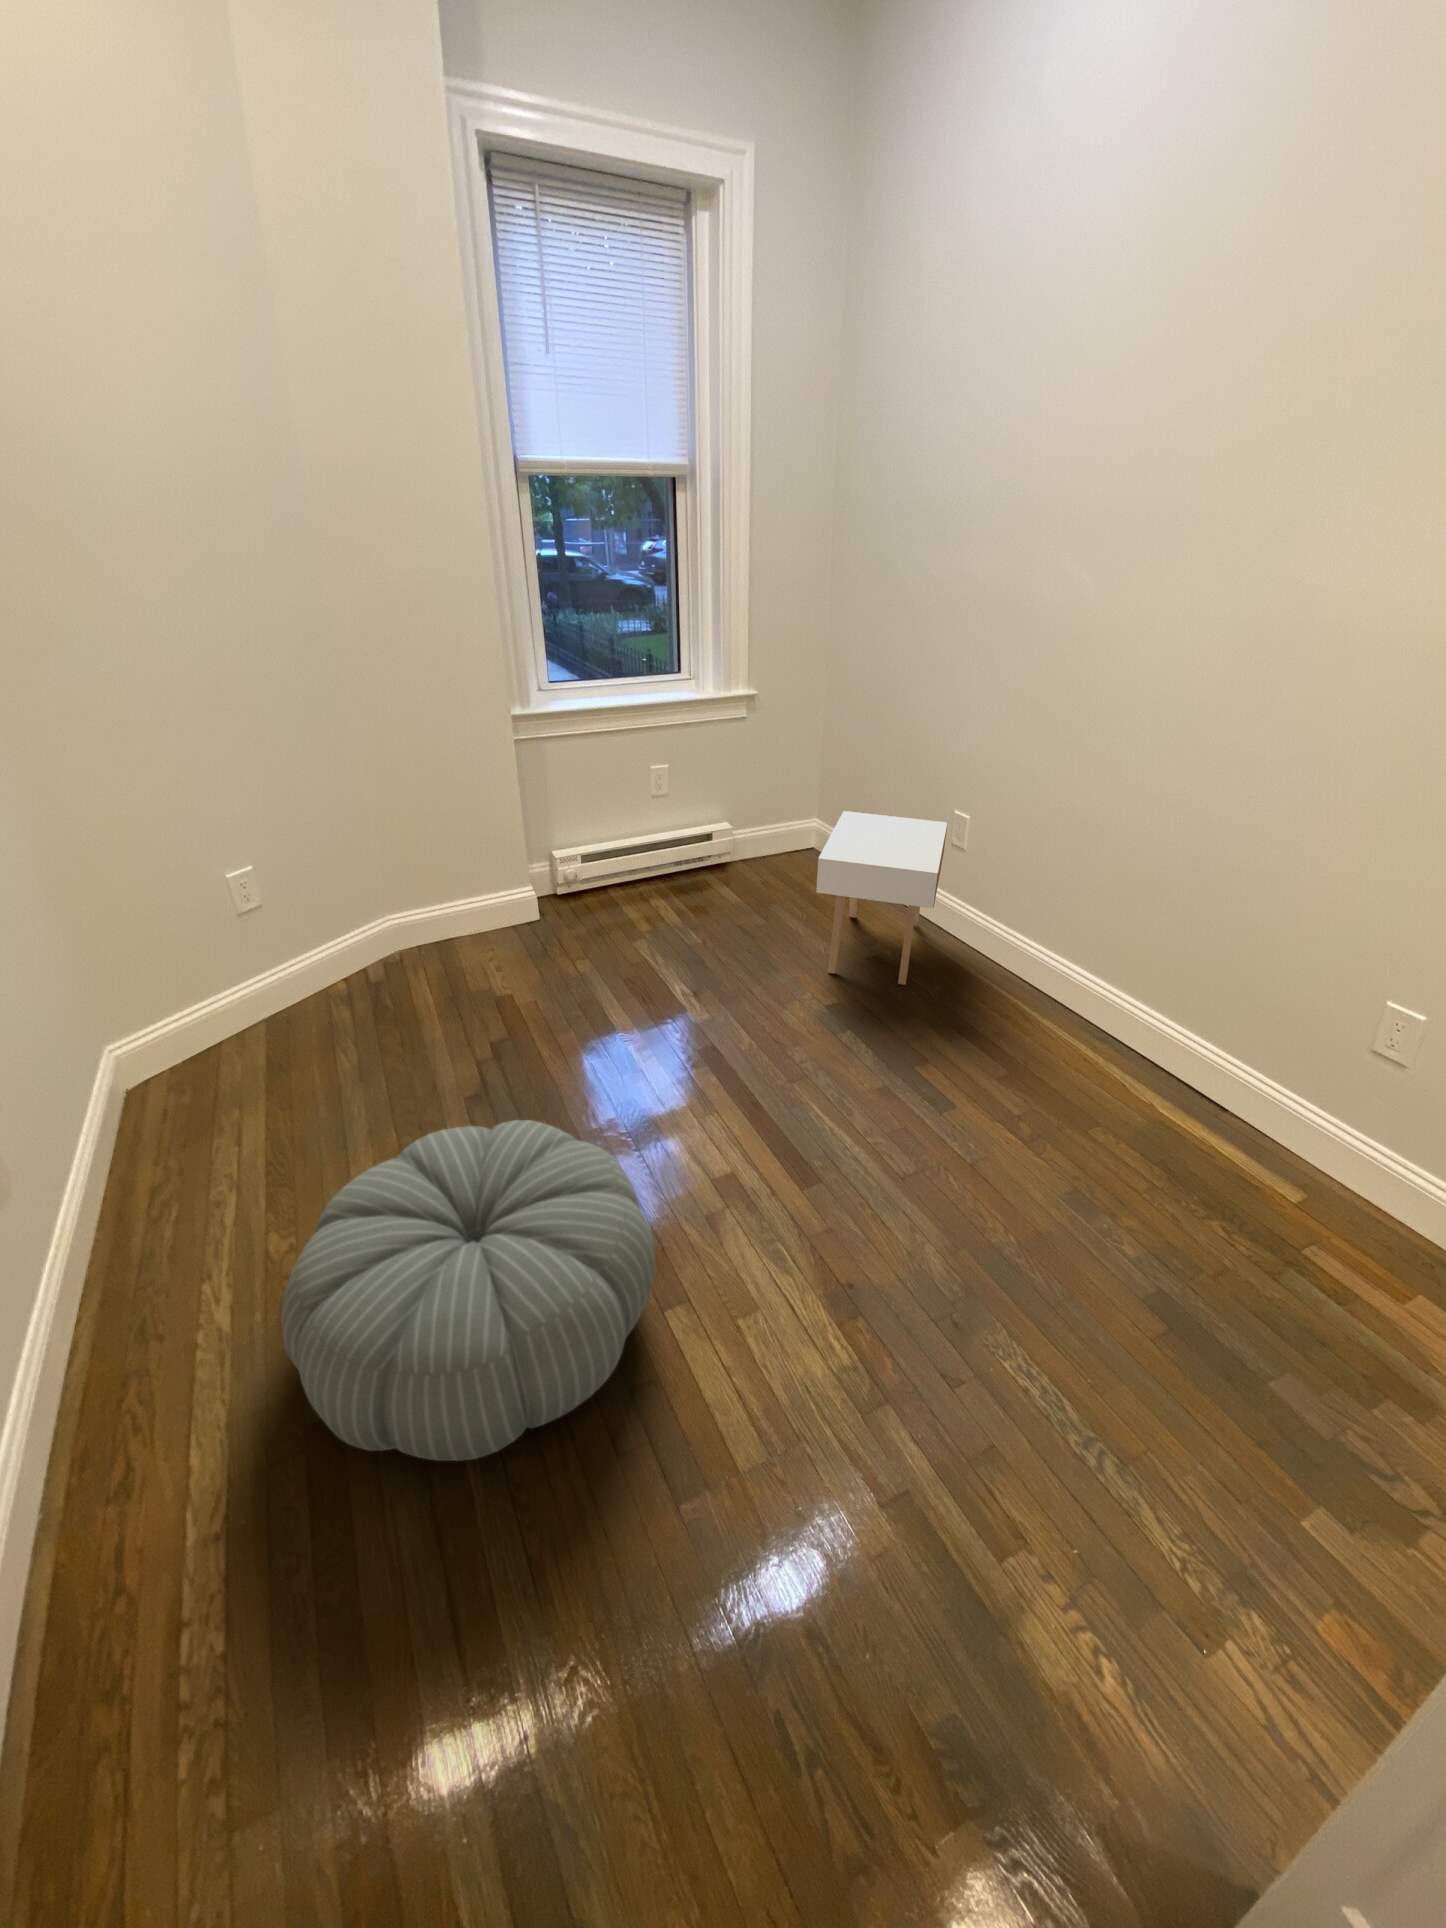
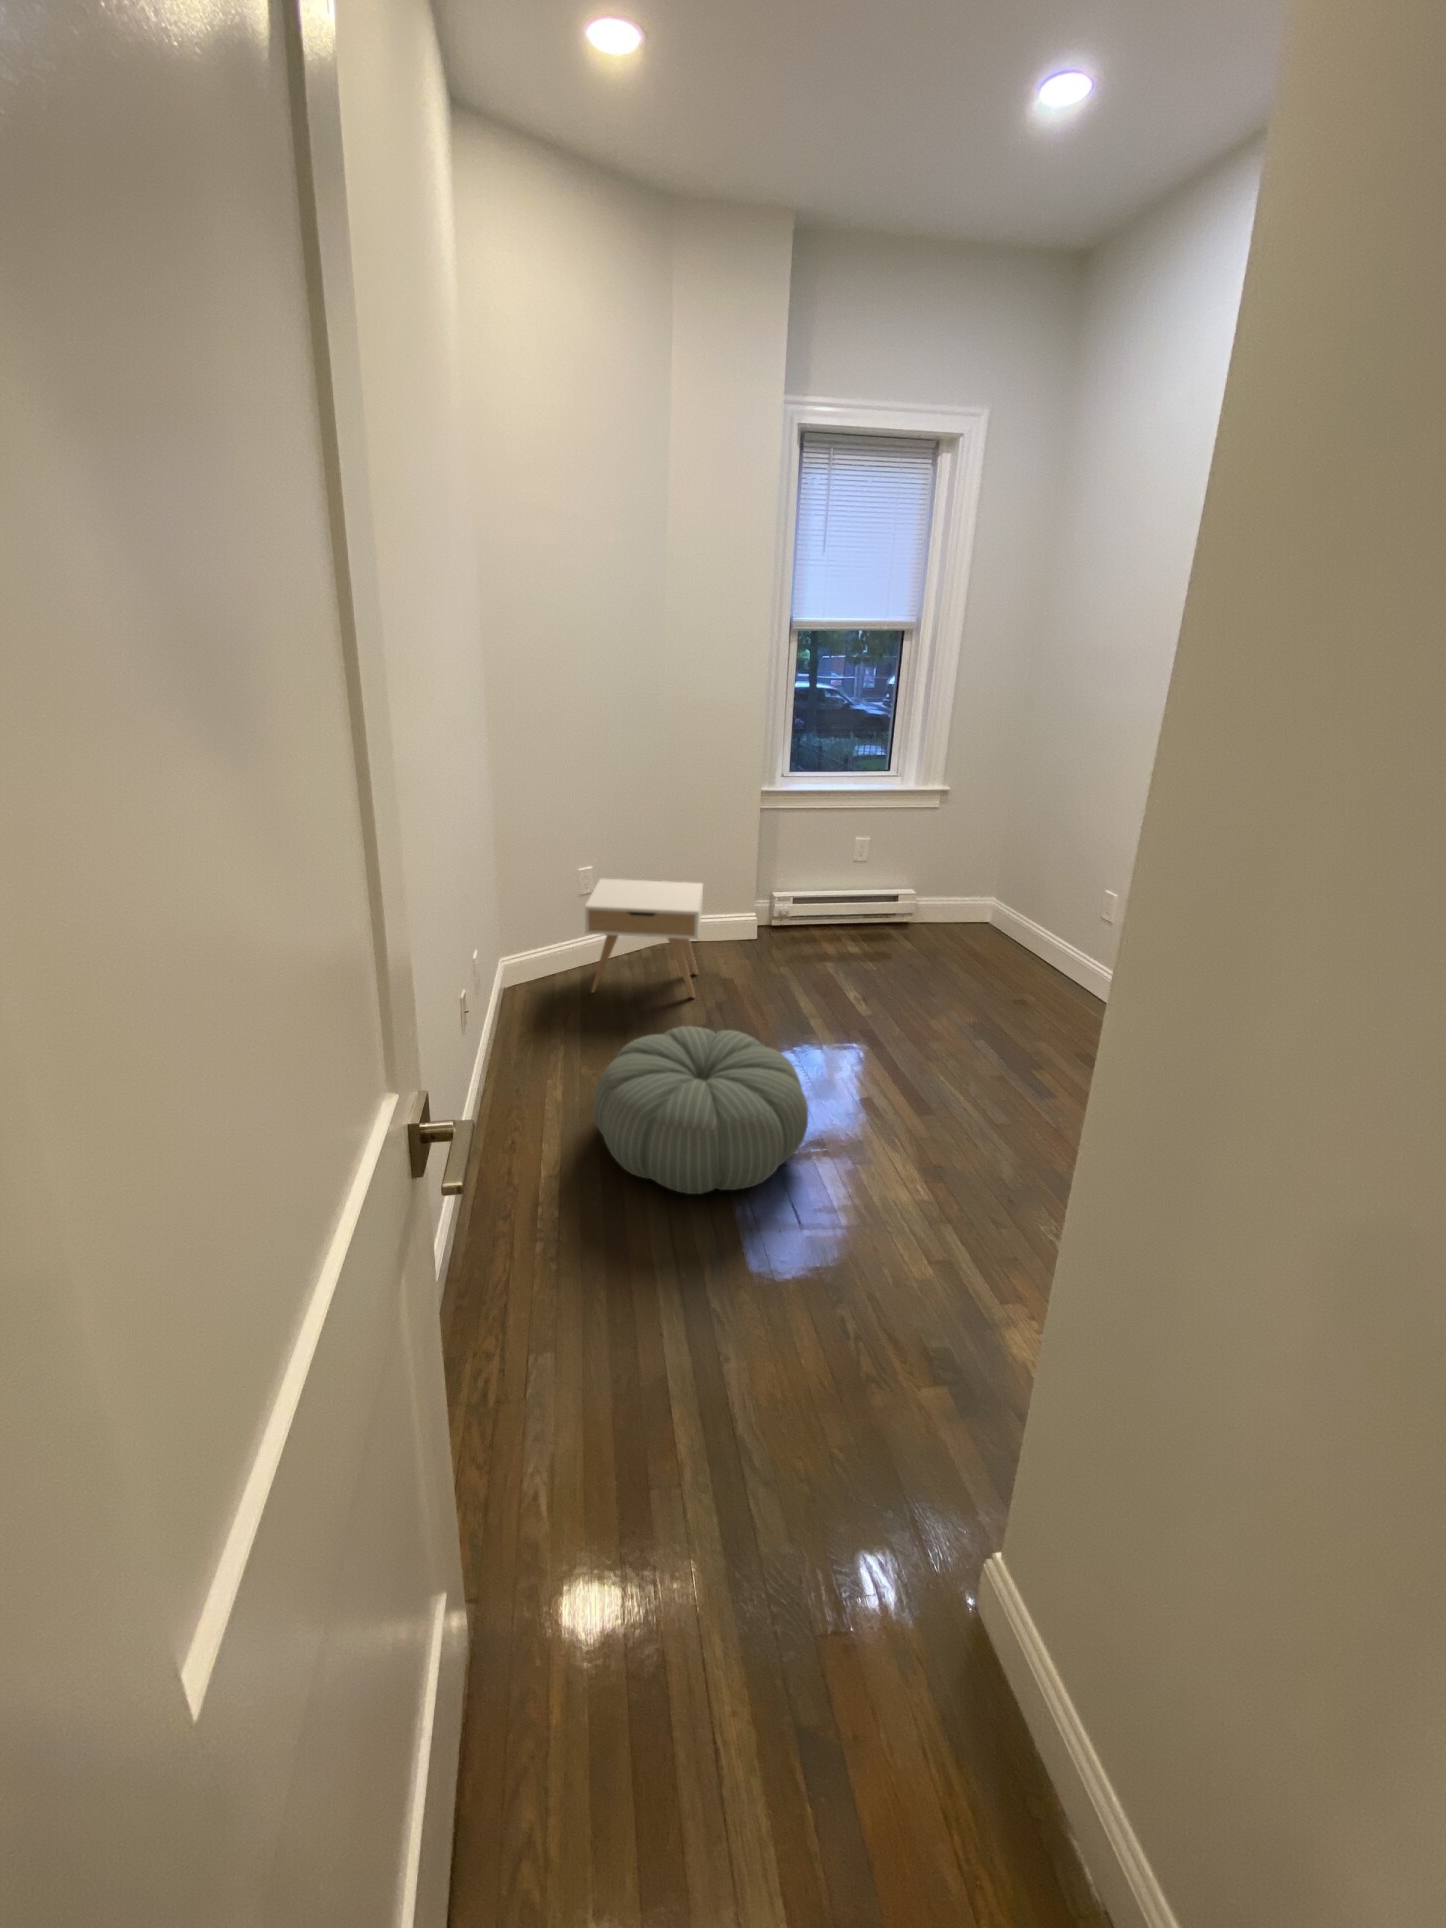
nightstand: present [816,811,947,985] -> present [585,879,703,998]

